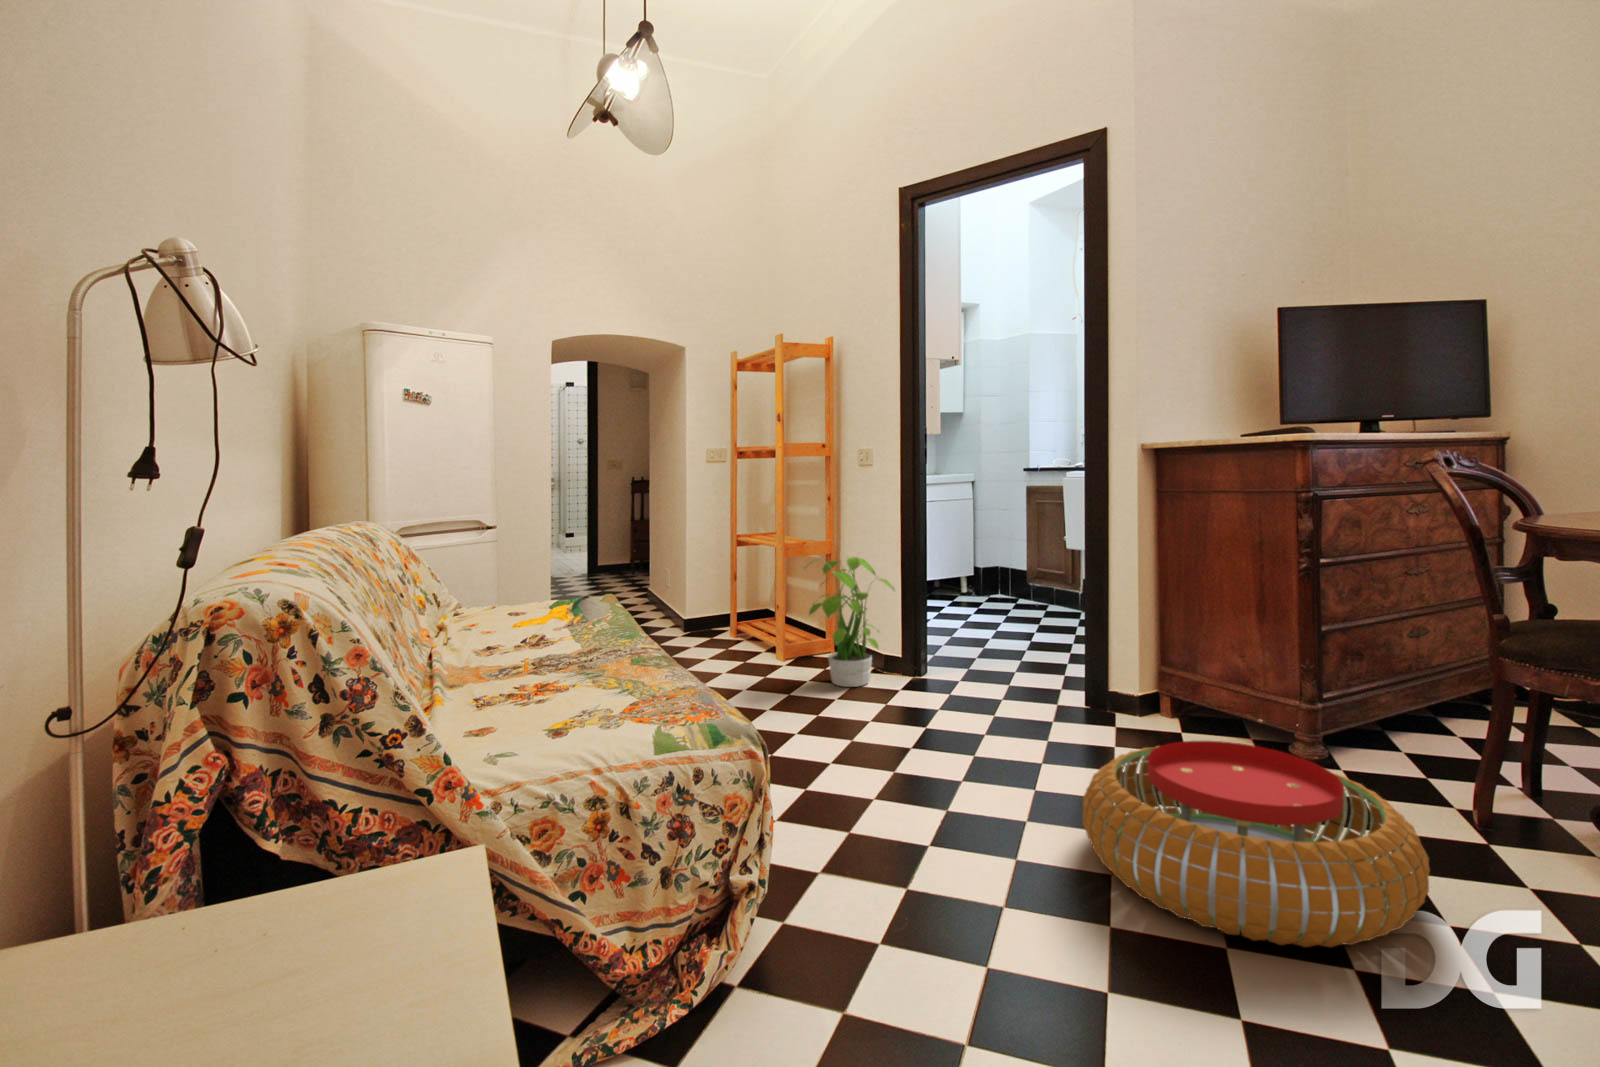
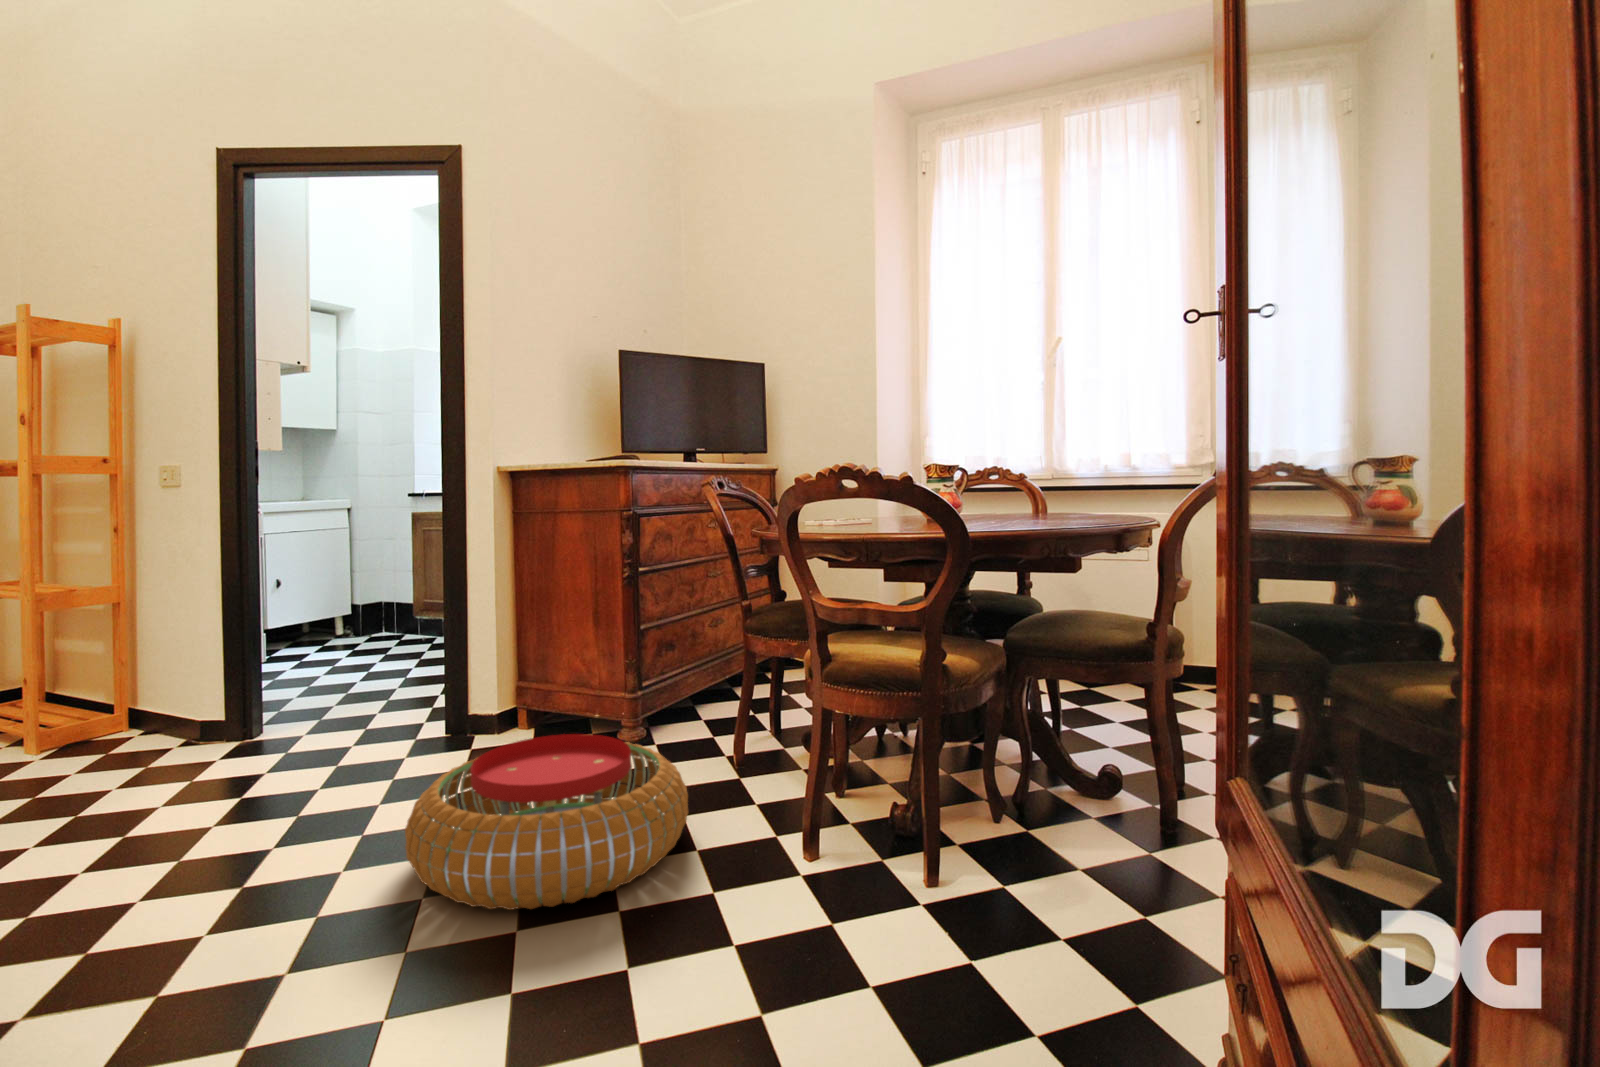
potted plant: present [804,557,894,687] -> none [54,592,213,766]

